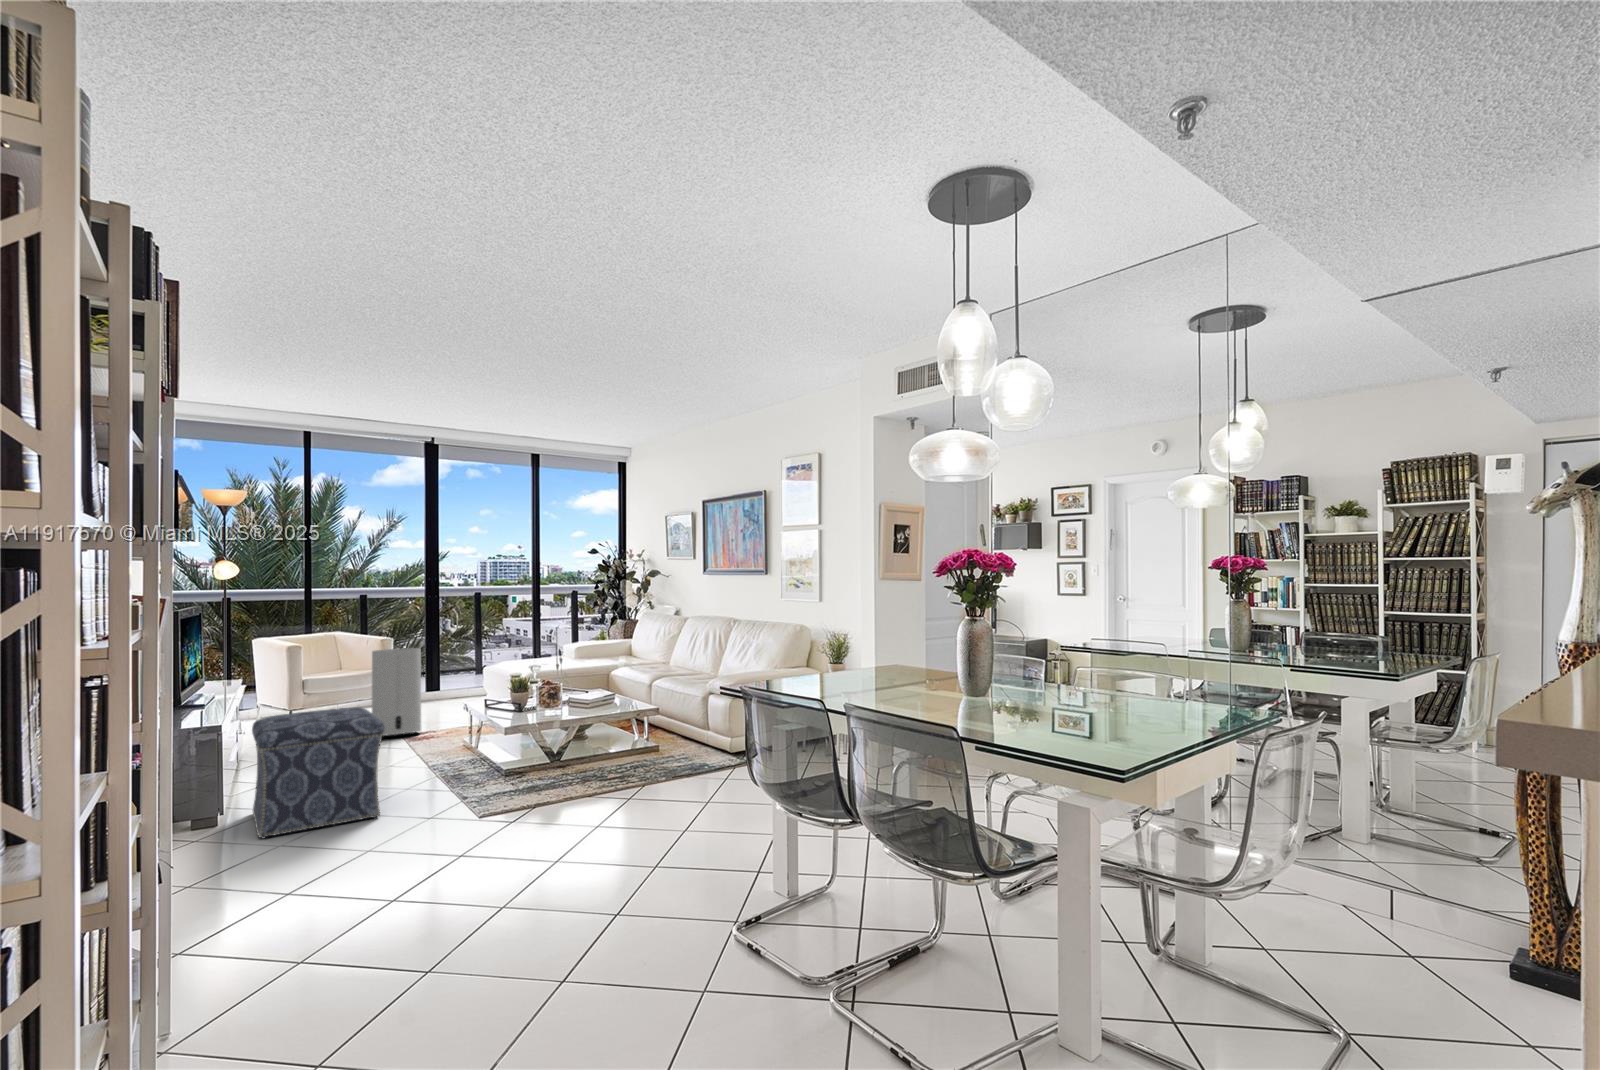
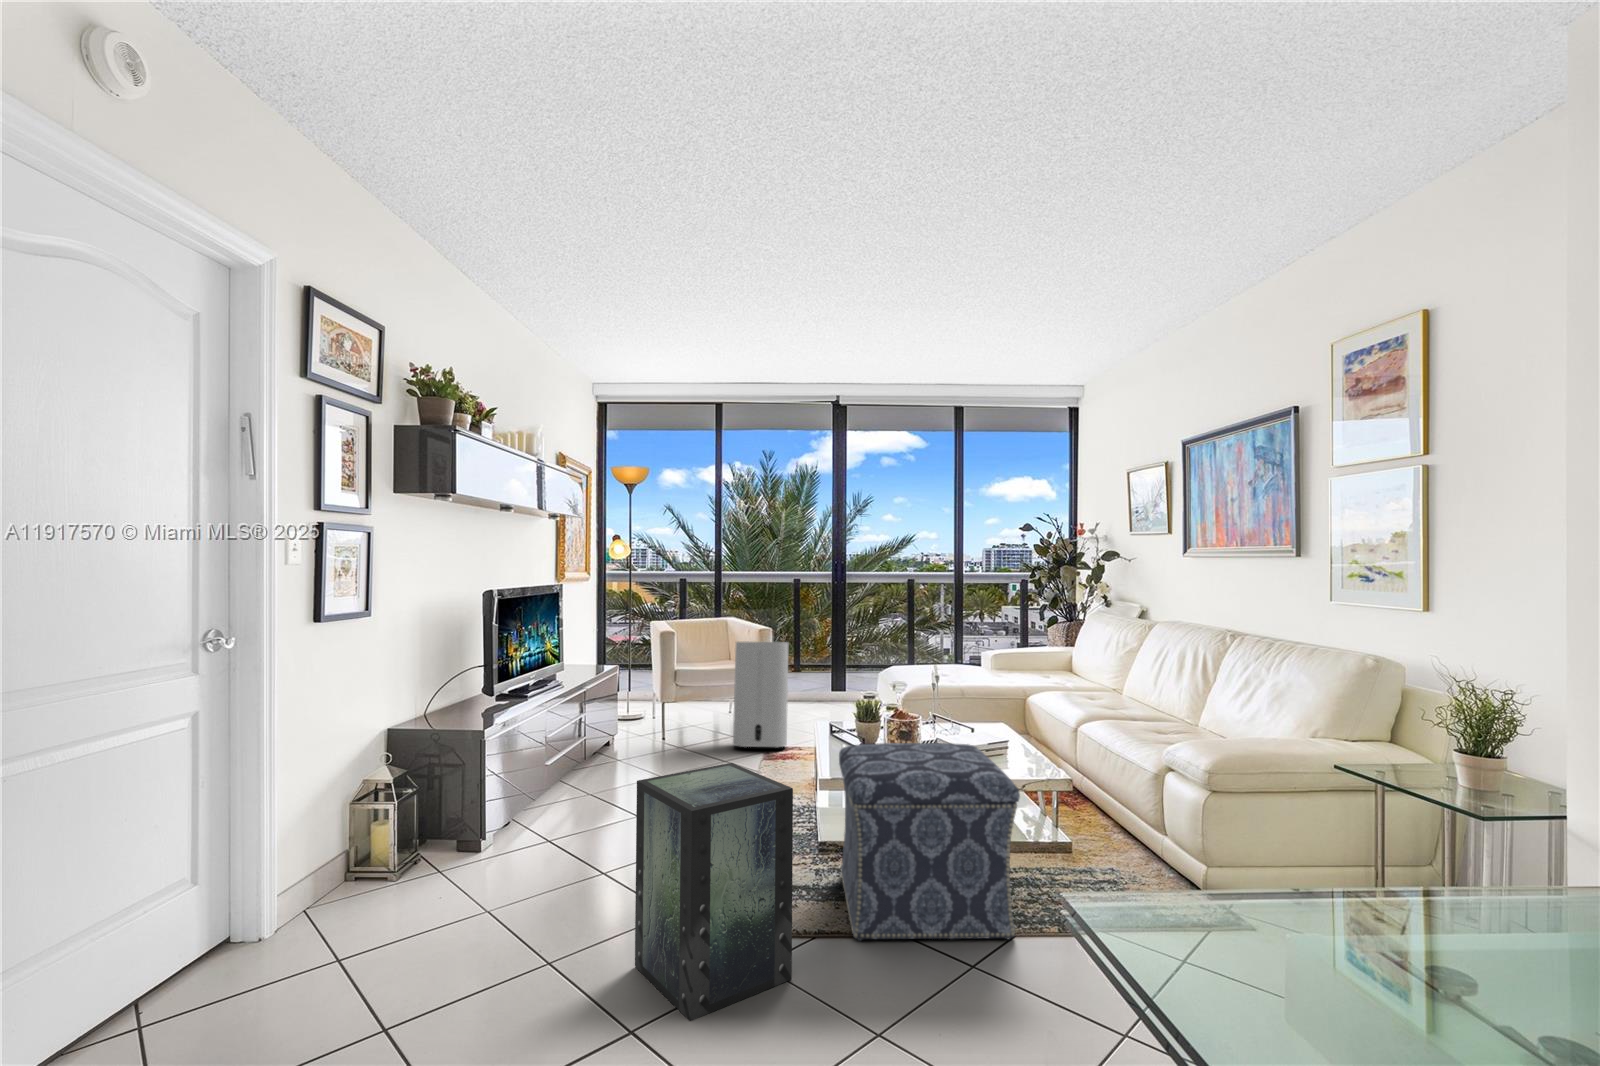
ottoman: present [252,707,385,838] -> present [839,743,1020,940]
storage box: none [434,710,537,844] -> present [635,763,793,1021]

